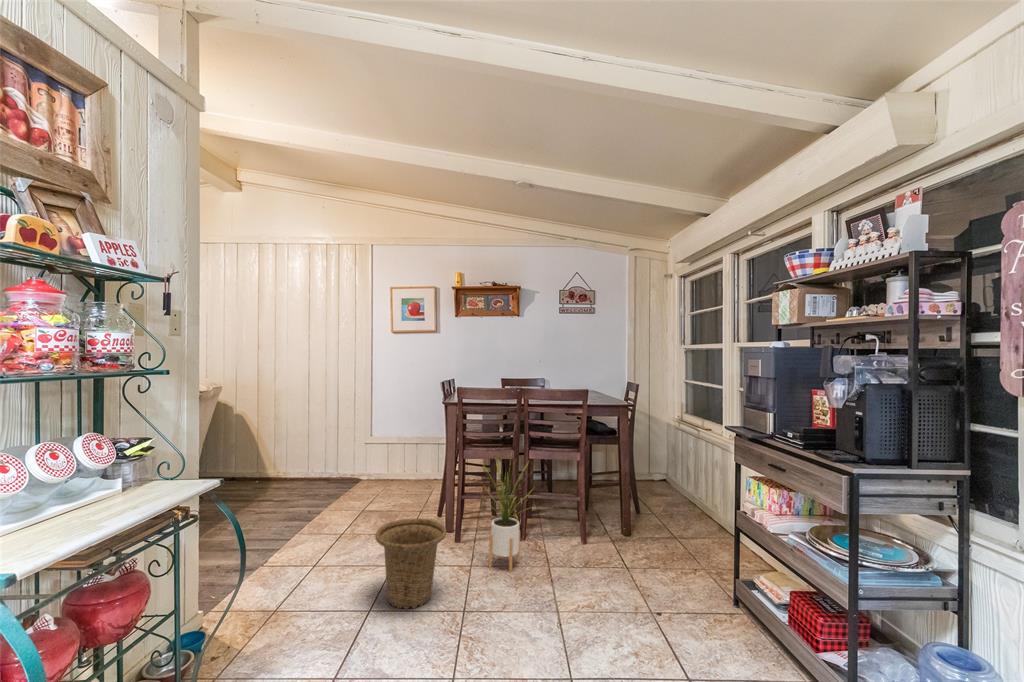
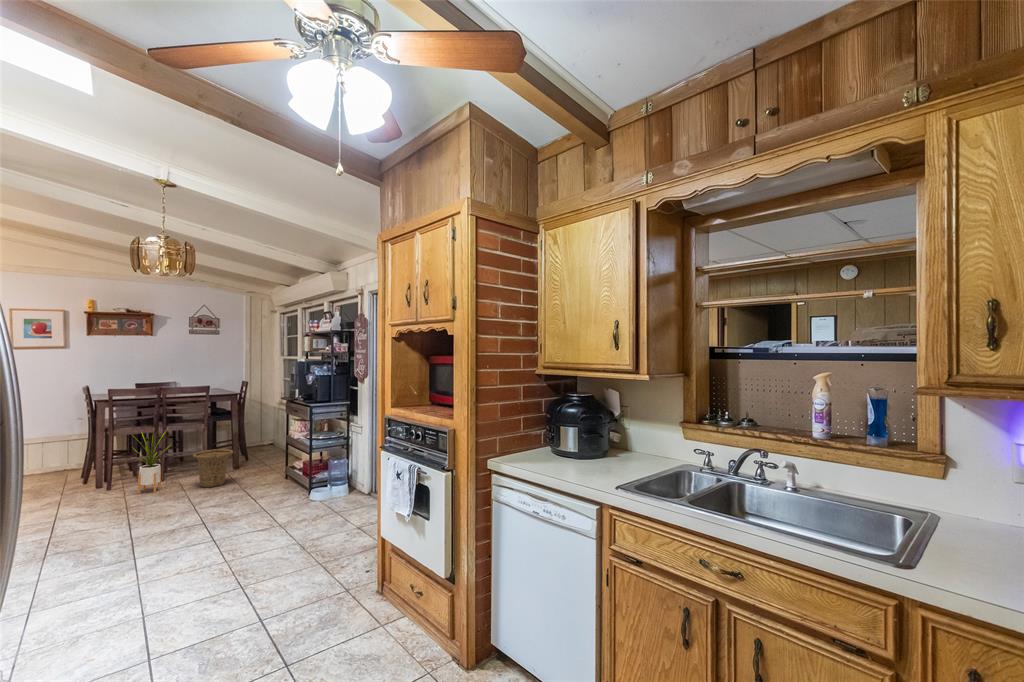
basket: present [375,518,447,609] -> present [193,449,233,487]

